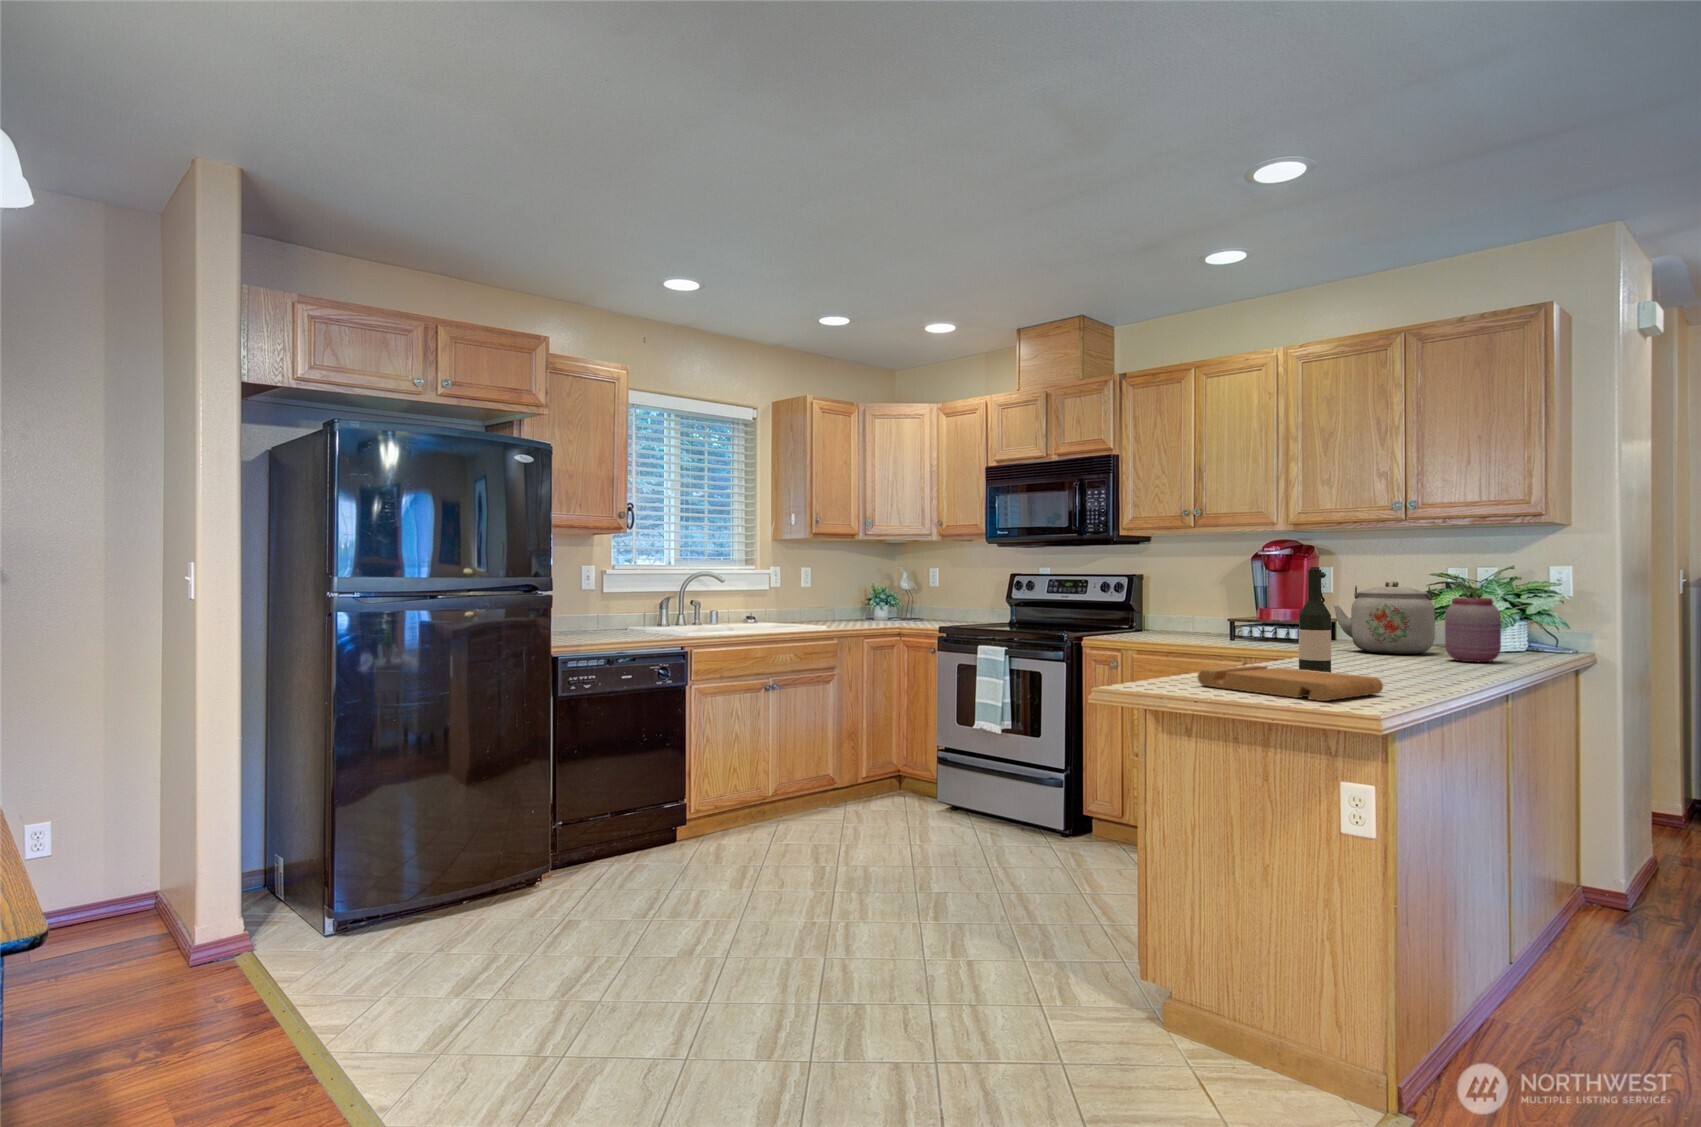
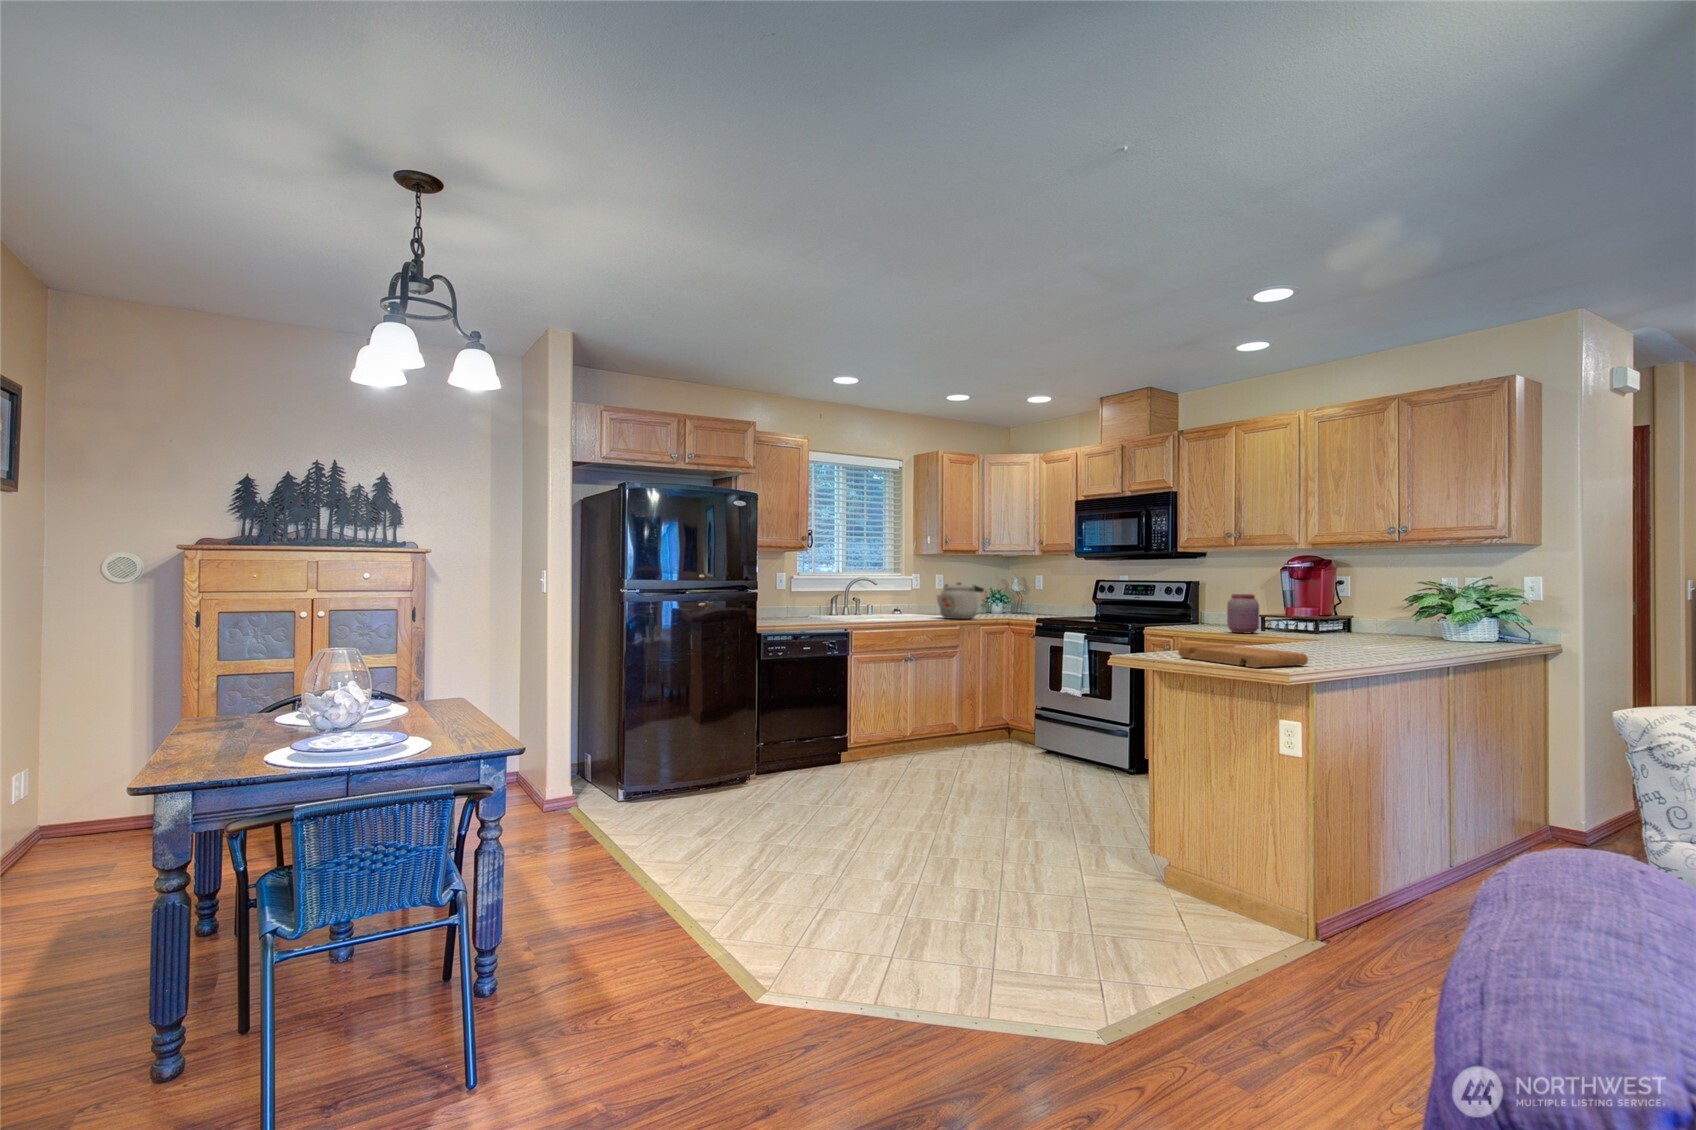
wine bottle: present [1299,567,1331,673] -> none [1270,575,1293,654]
kettle: present [1334,581,1435,654] -> present [937,582,984,619]
jar: present [1445,598,1501,662] -> present [1227,594,1259,634]

